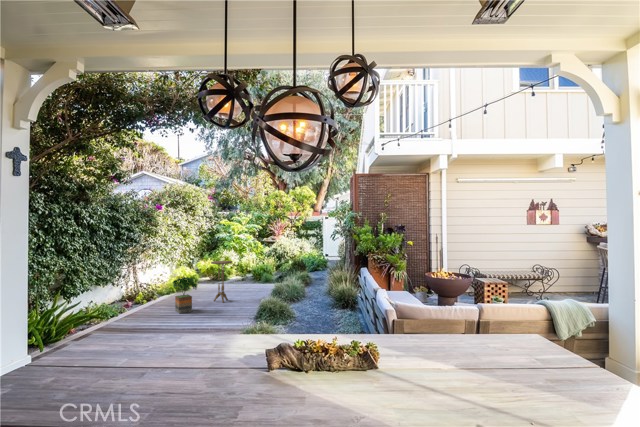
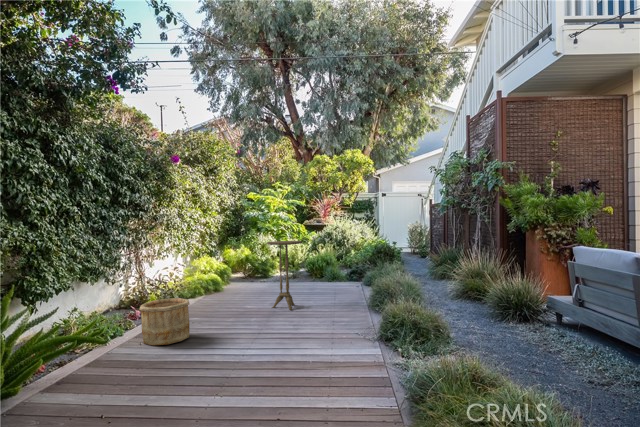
potted tree: present [173,277,197,313] -> none [212,265,258,330]
wooden bucket: none [126,296,155,321] -> present [139,298,190,345]

